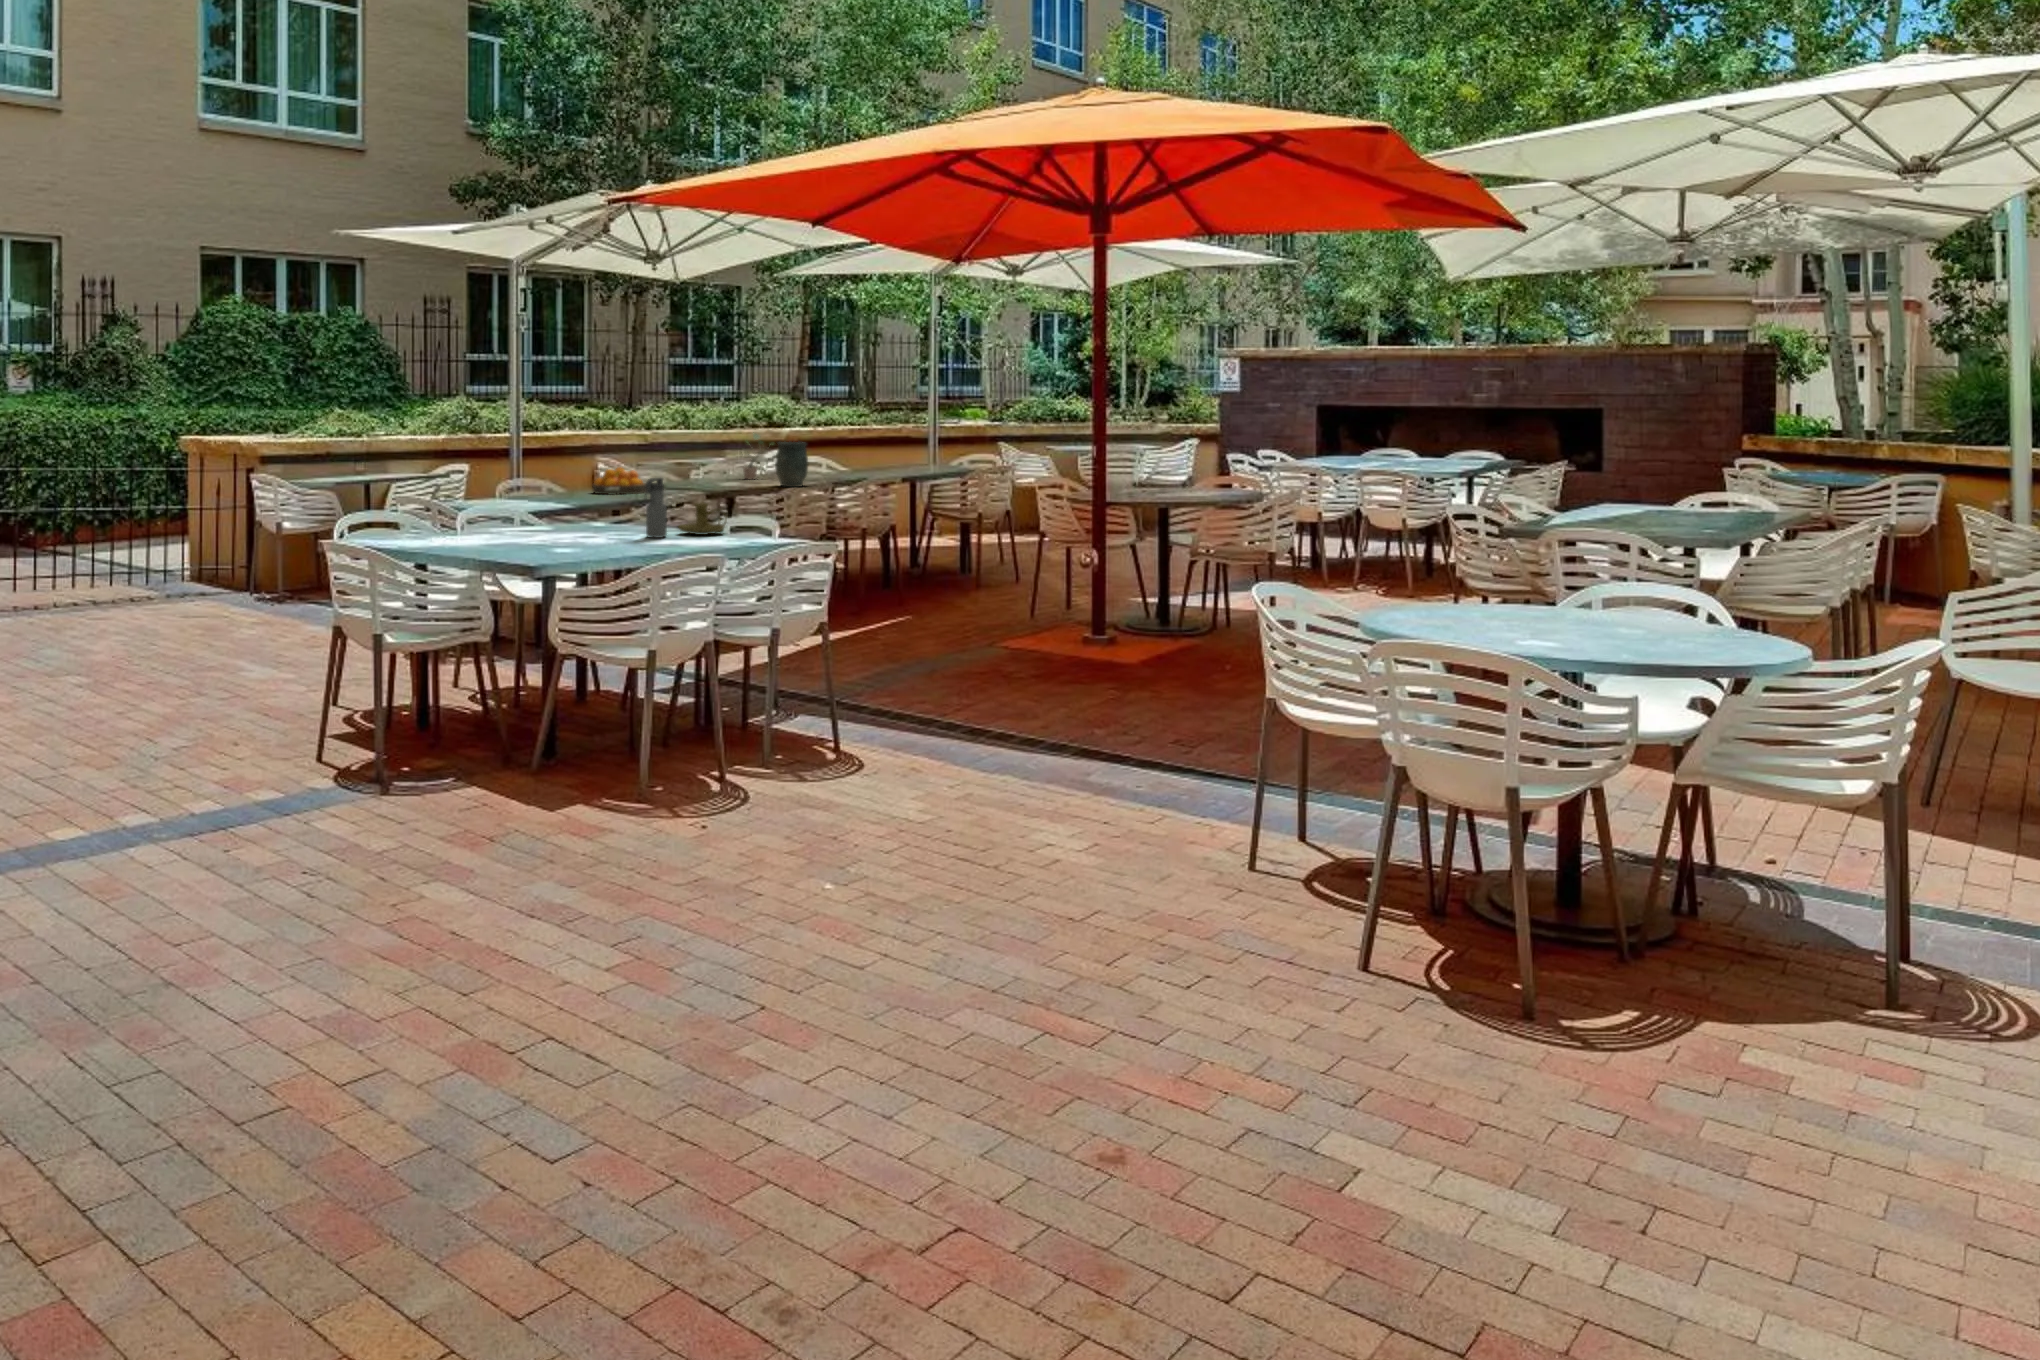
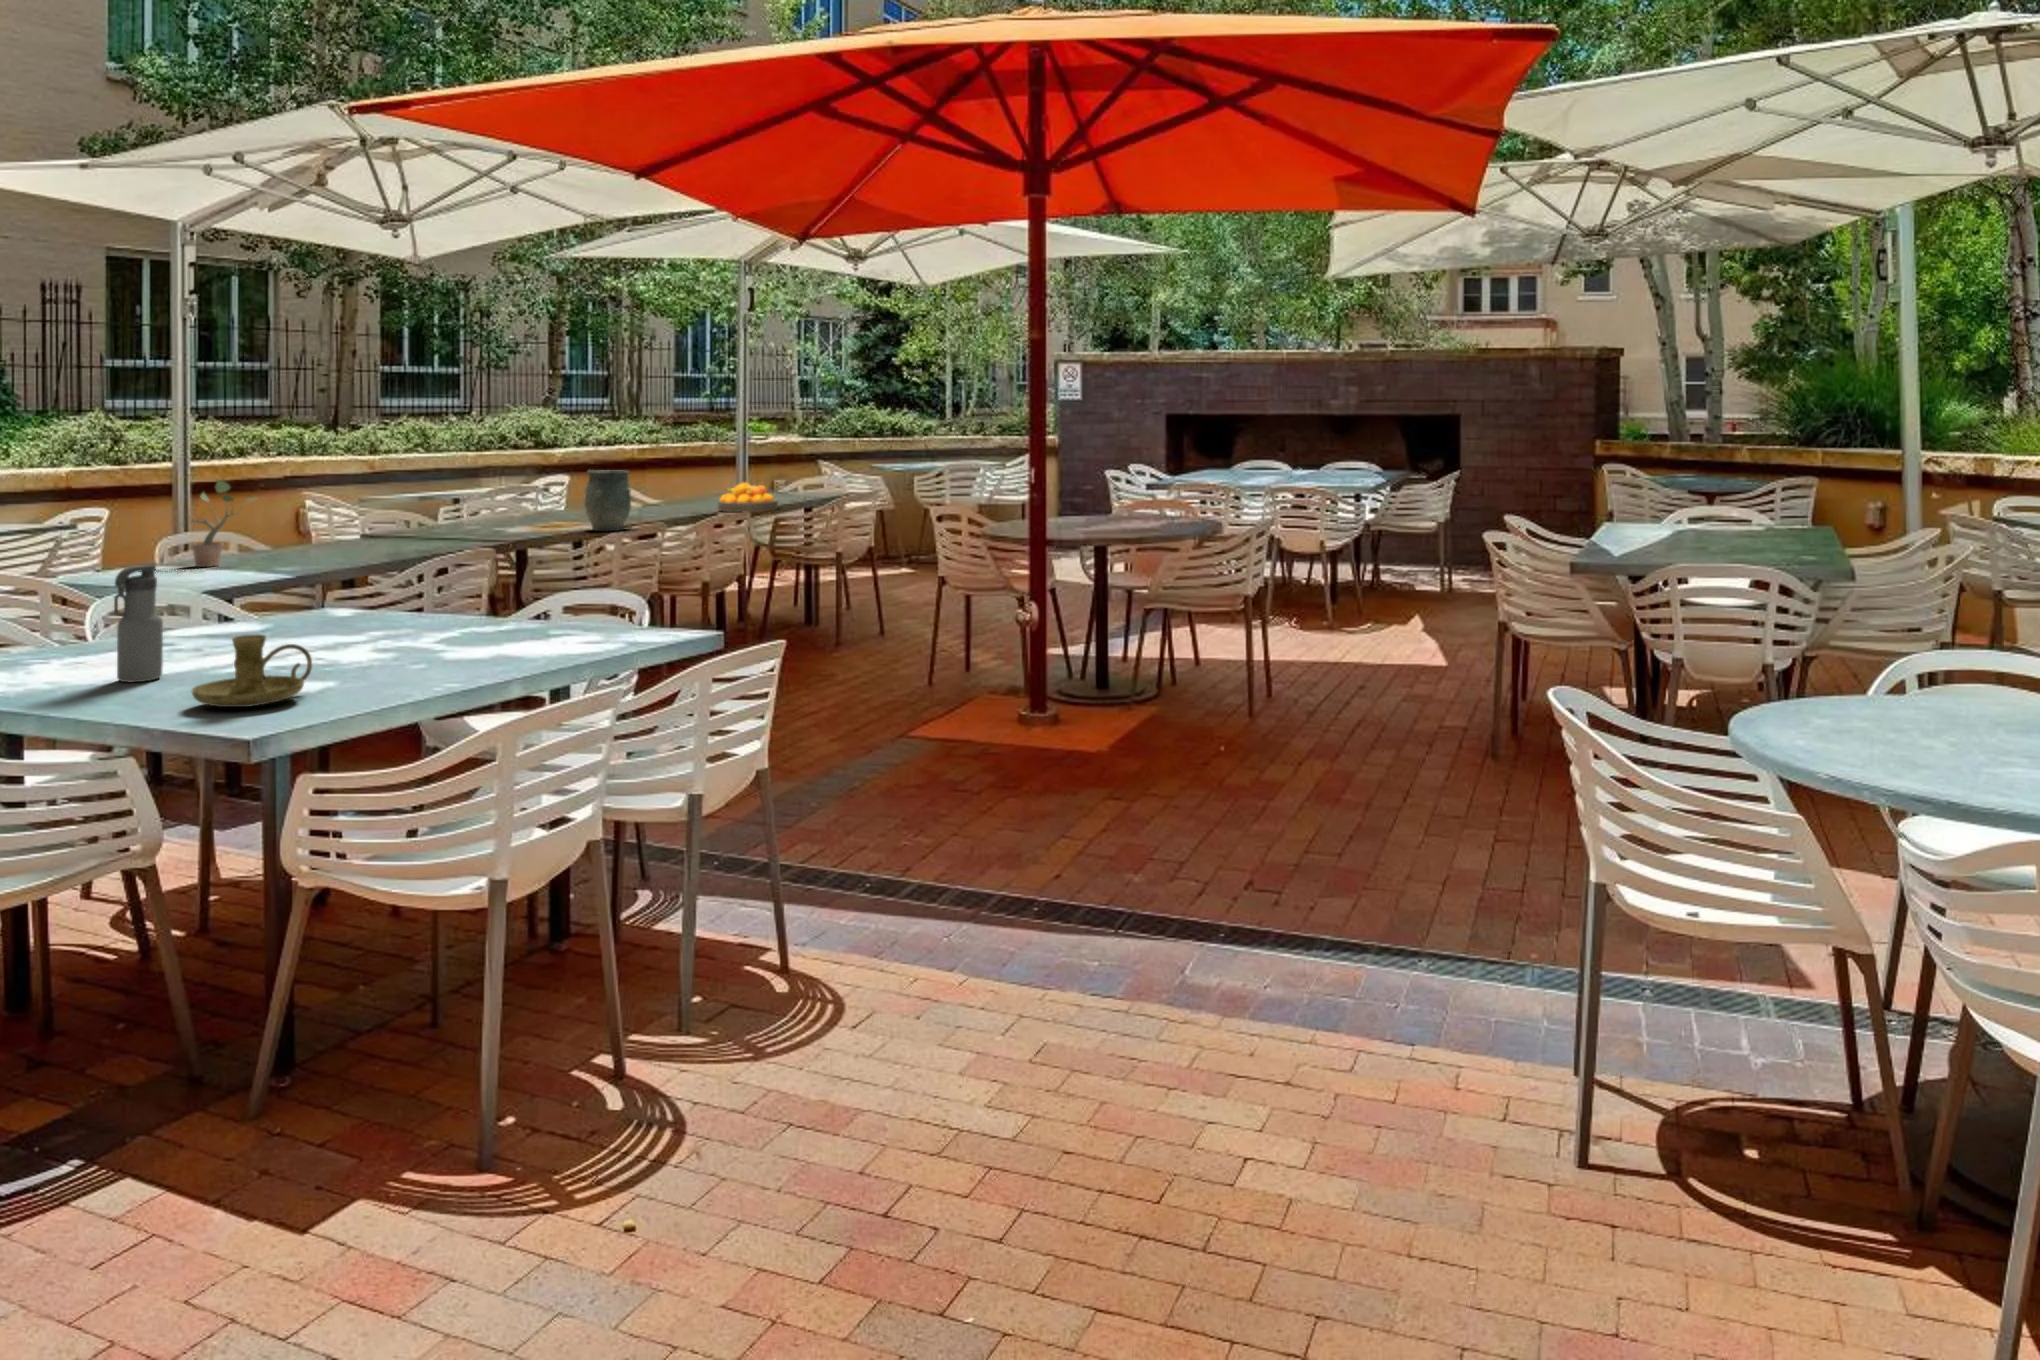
potted plant: present [742,433,763,479] -> present [191,480,256,567]
fruit bowl: present [592,468,647,495] -> present [718,482,778,512]
water bottle: present [645,478,667,538] -> present [114,565,163,682]
candle holder: present [679,503,727,535] -> present [192,635,312,707]

